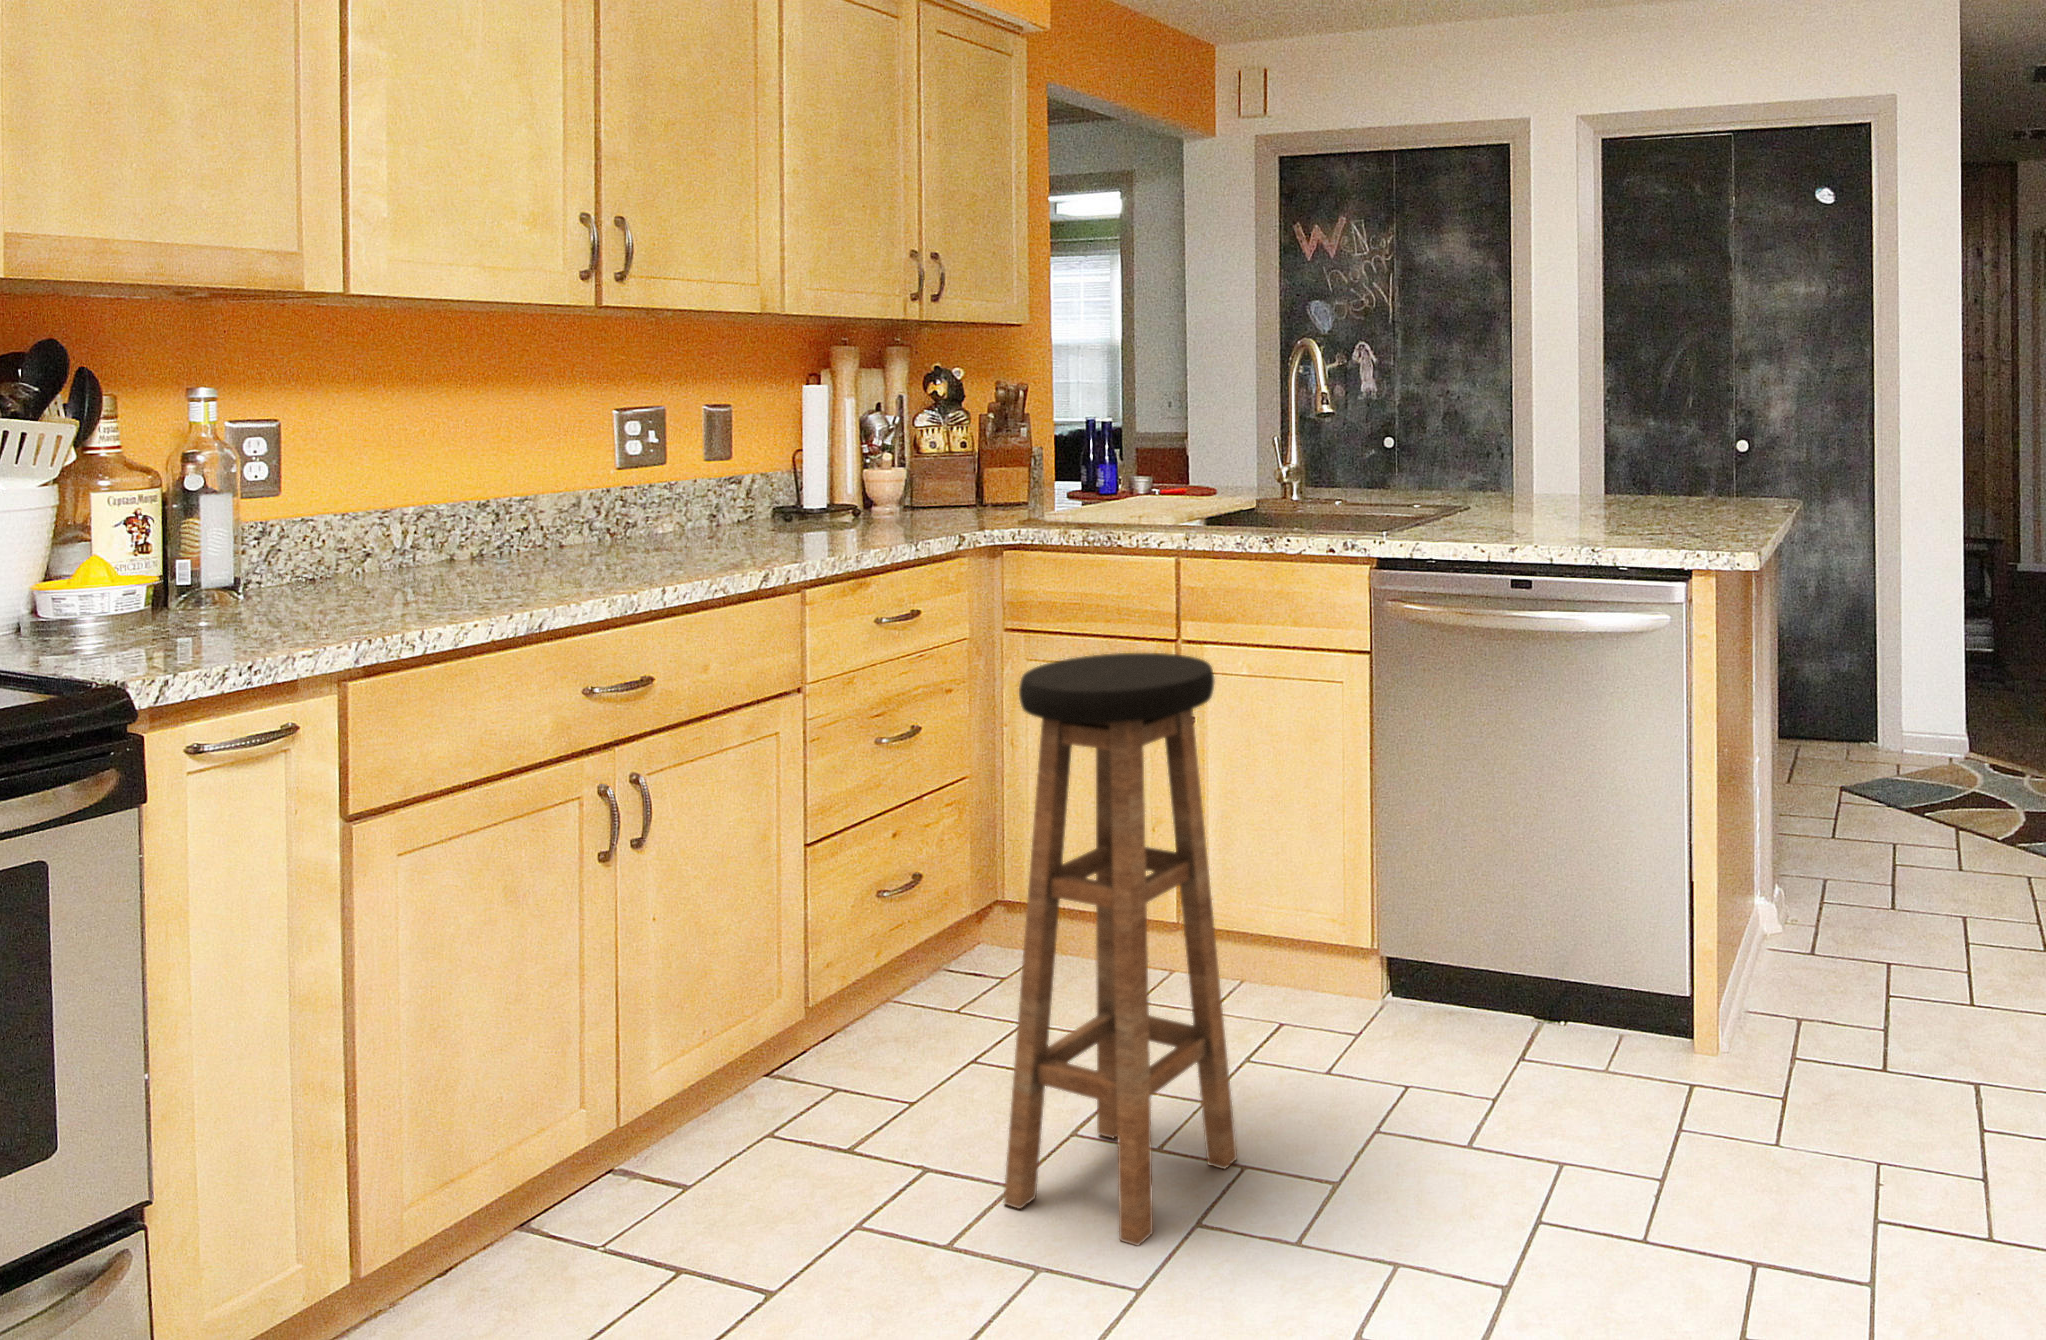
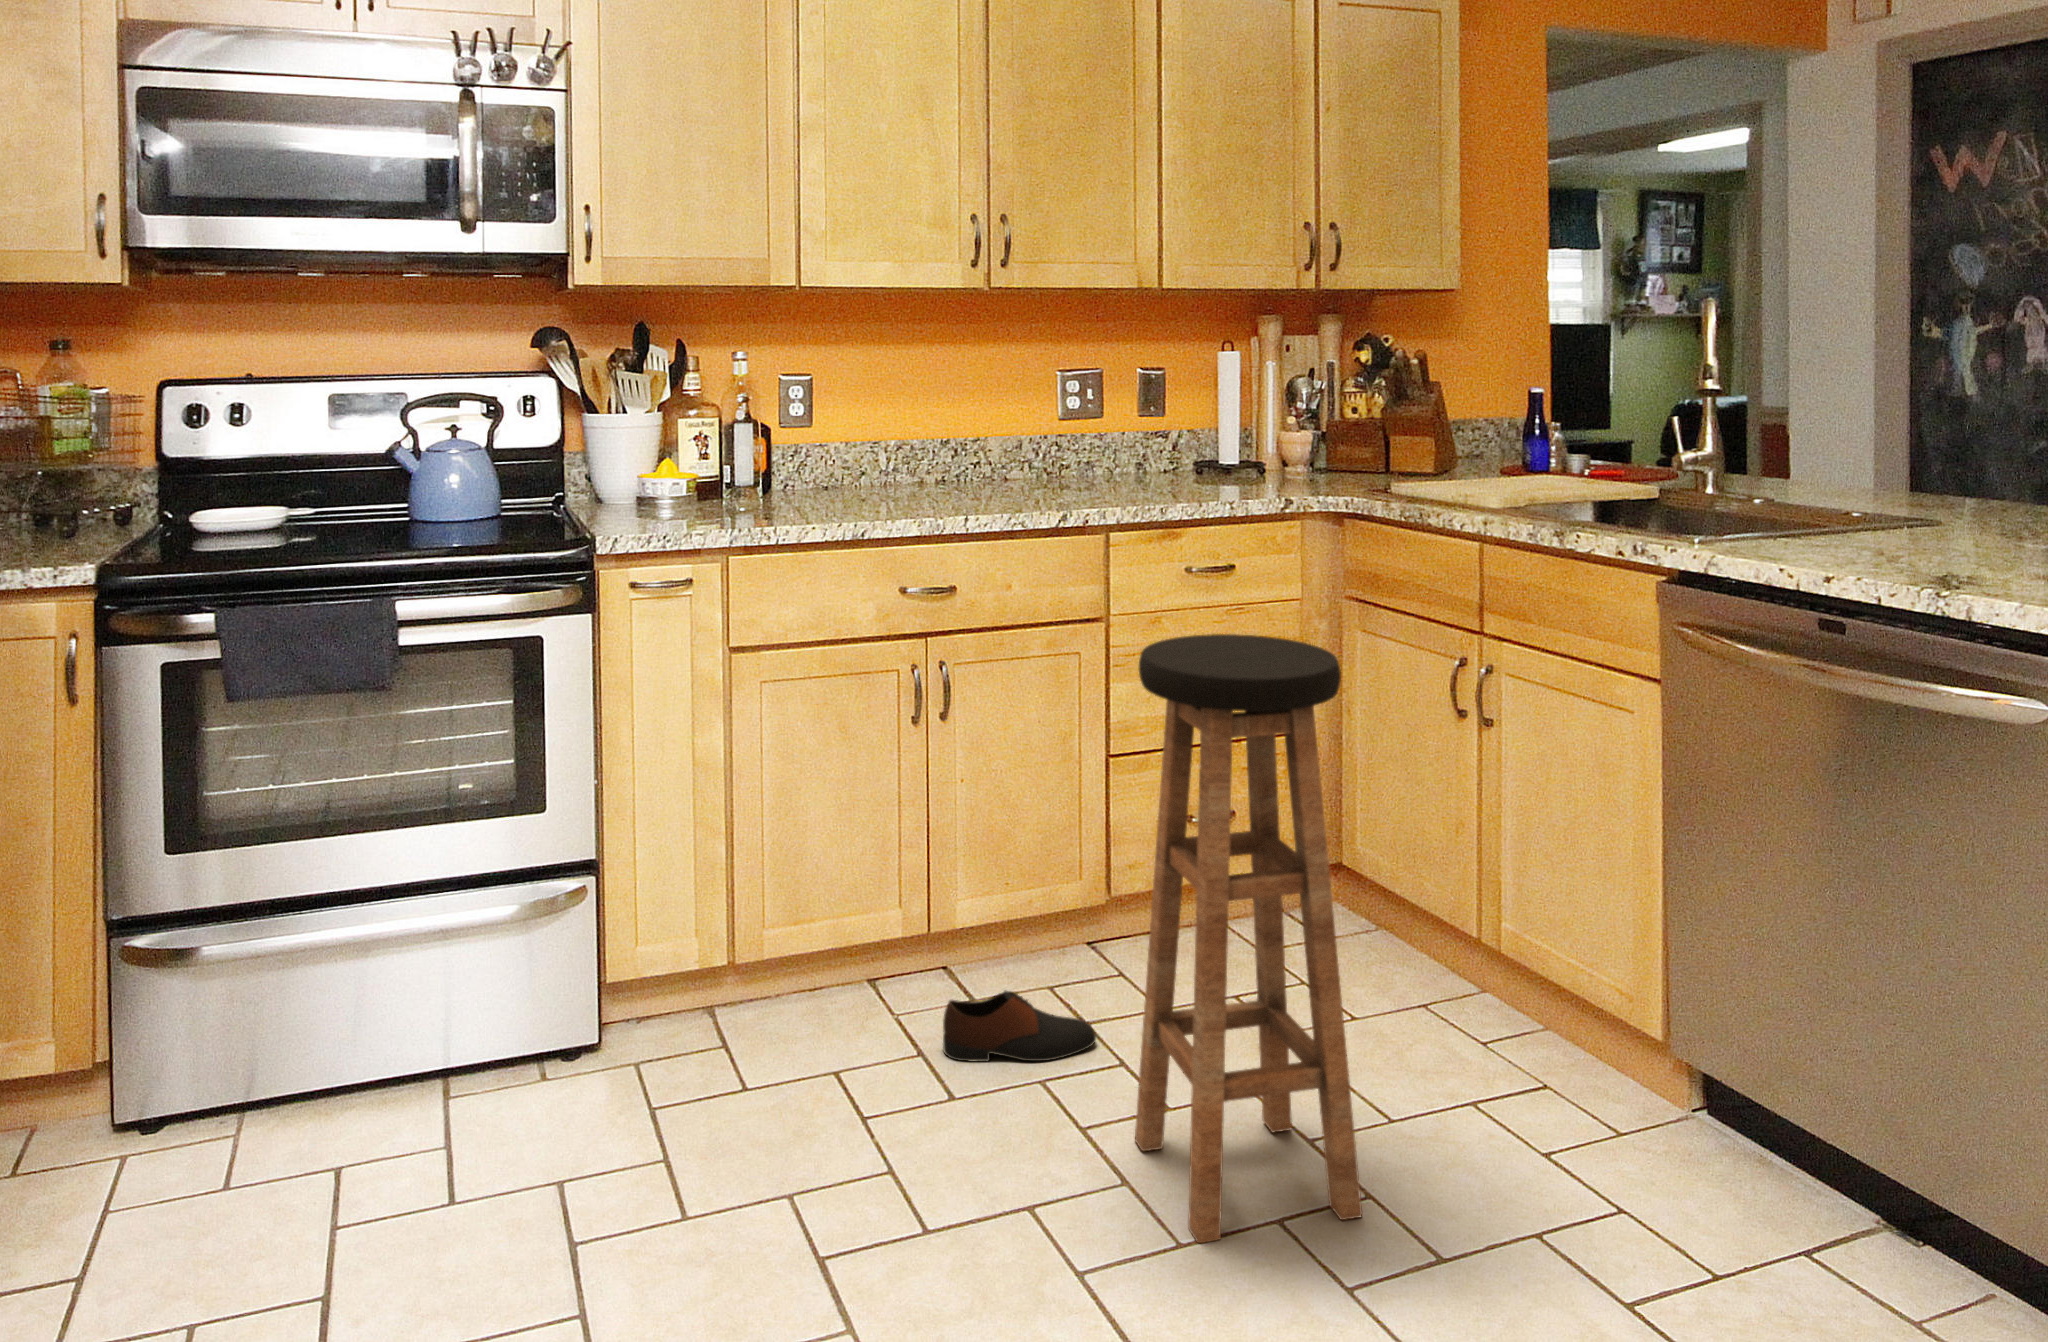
shoe: none [710,1129,881,1239] -> present [943,991,1096,1062]

